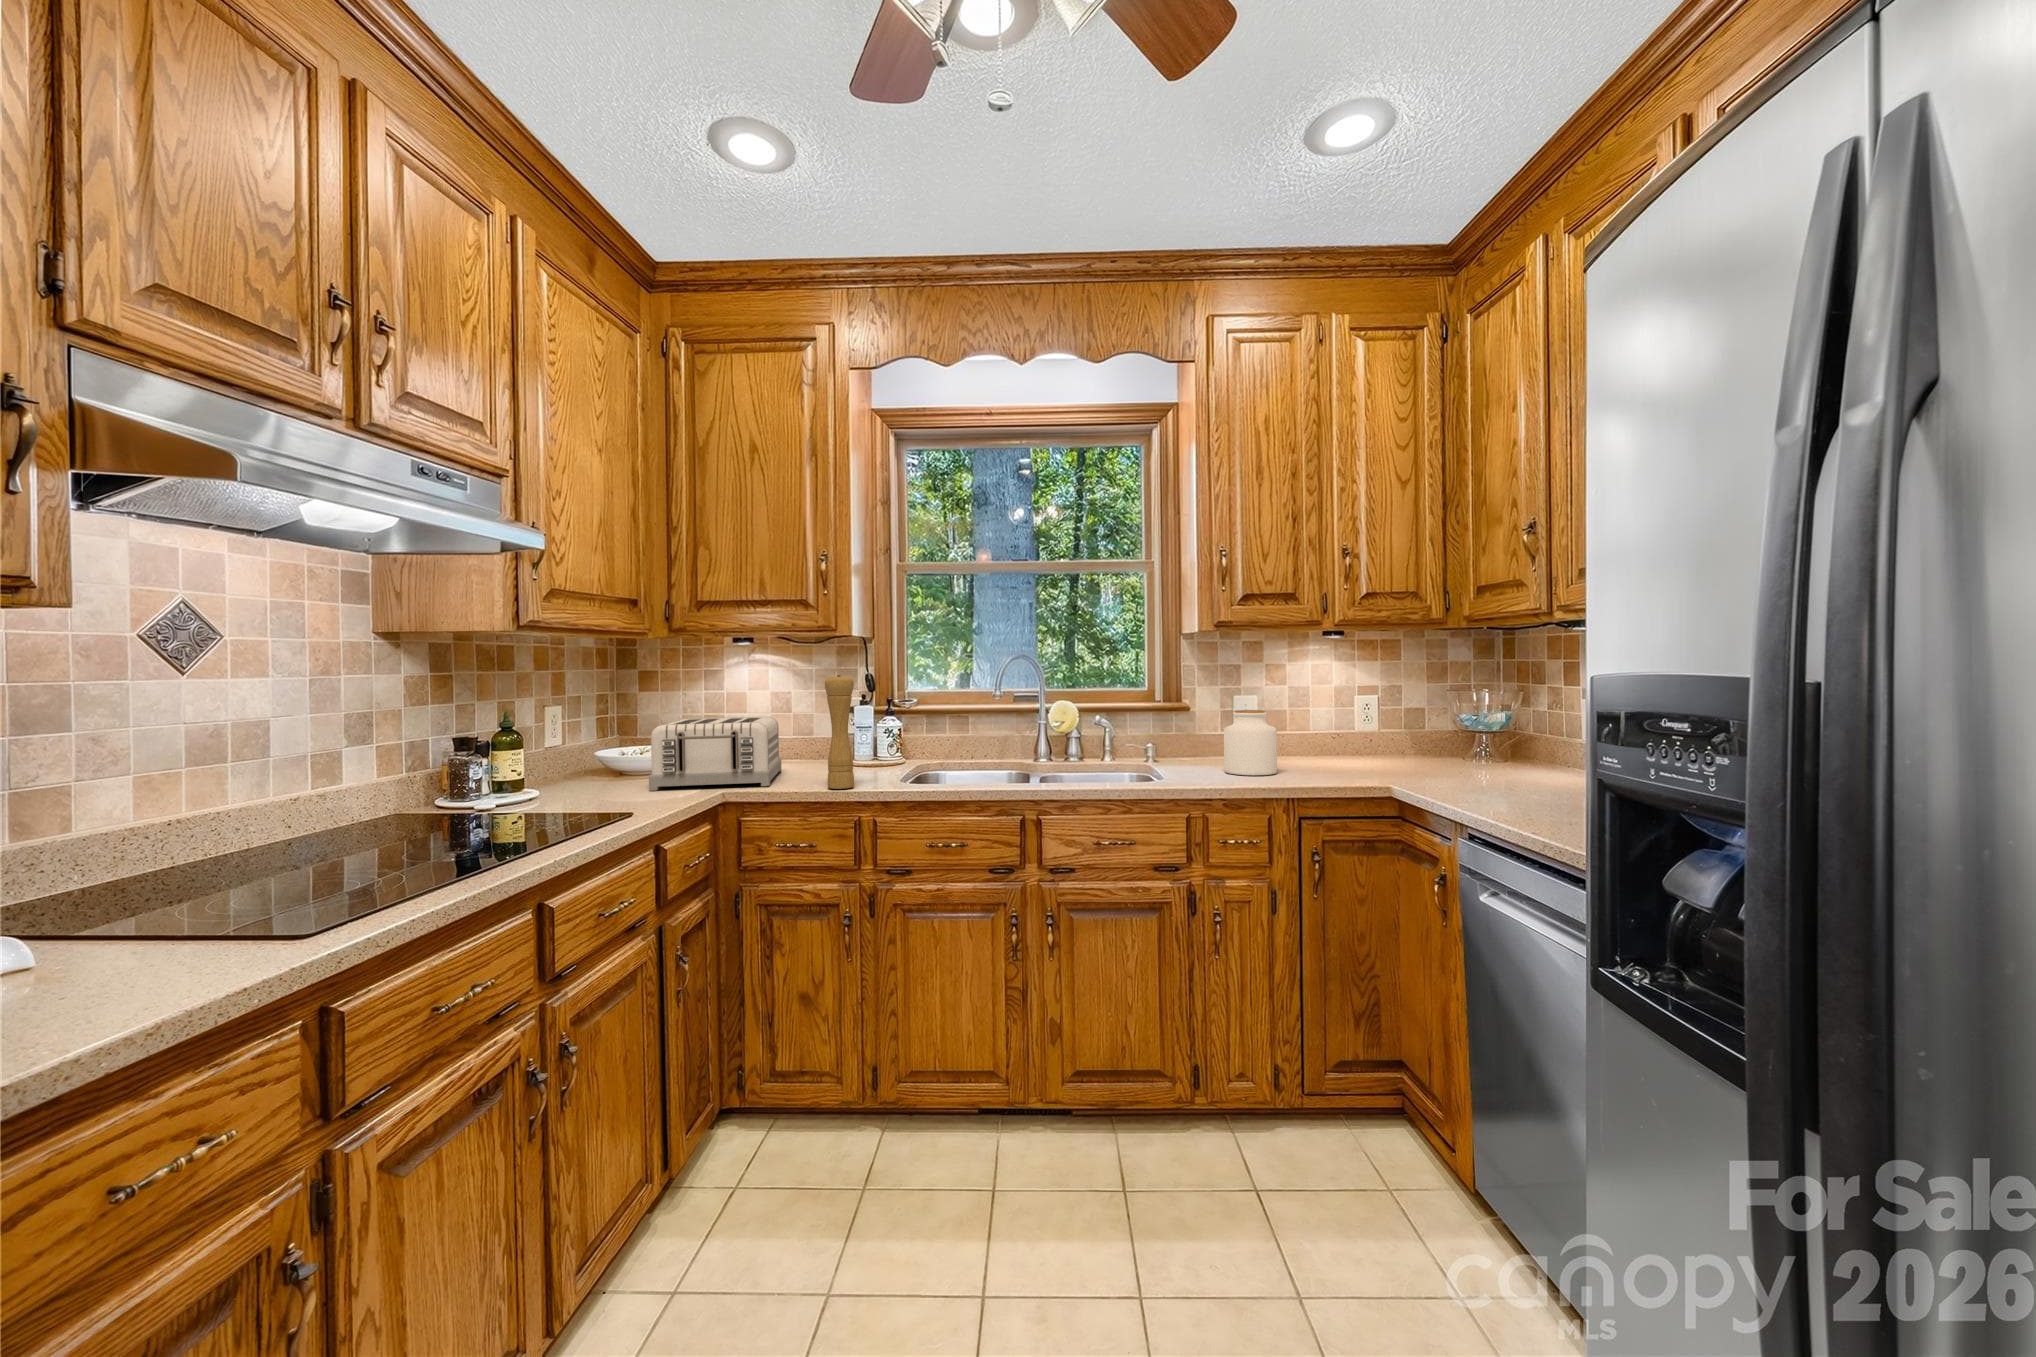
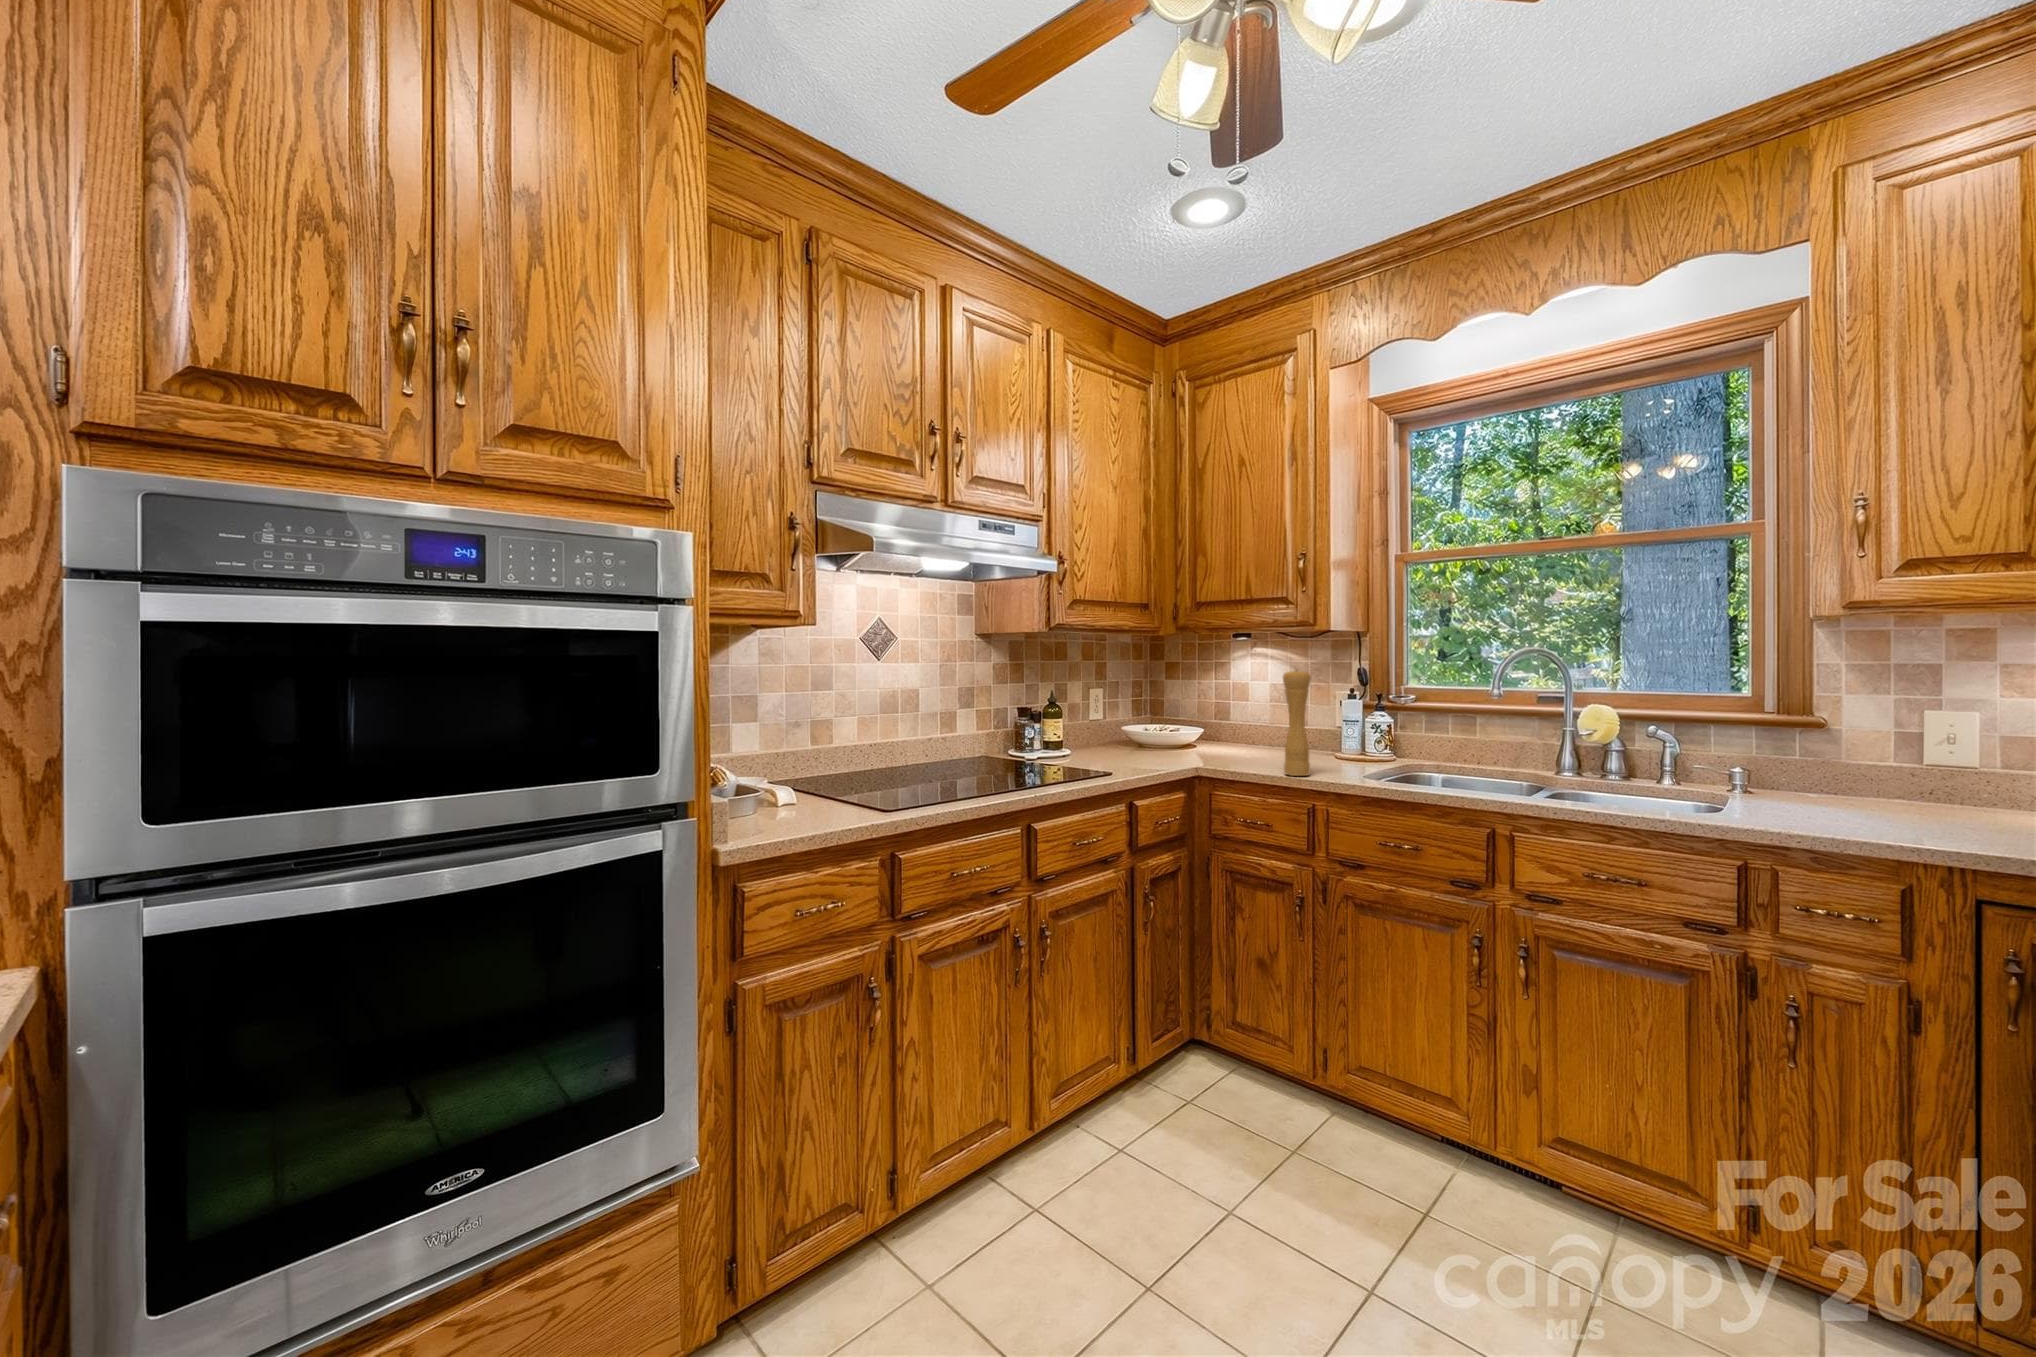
jar: present [1224,710,1277,775] -> none [1847,728,1961,827]
toaster: present [649,717,782,791] -> none [1145,703,1265,766]

